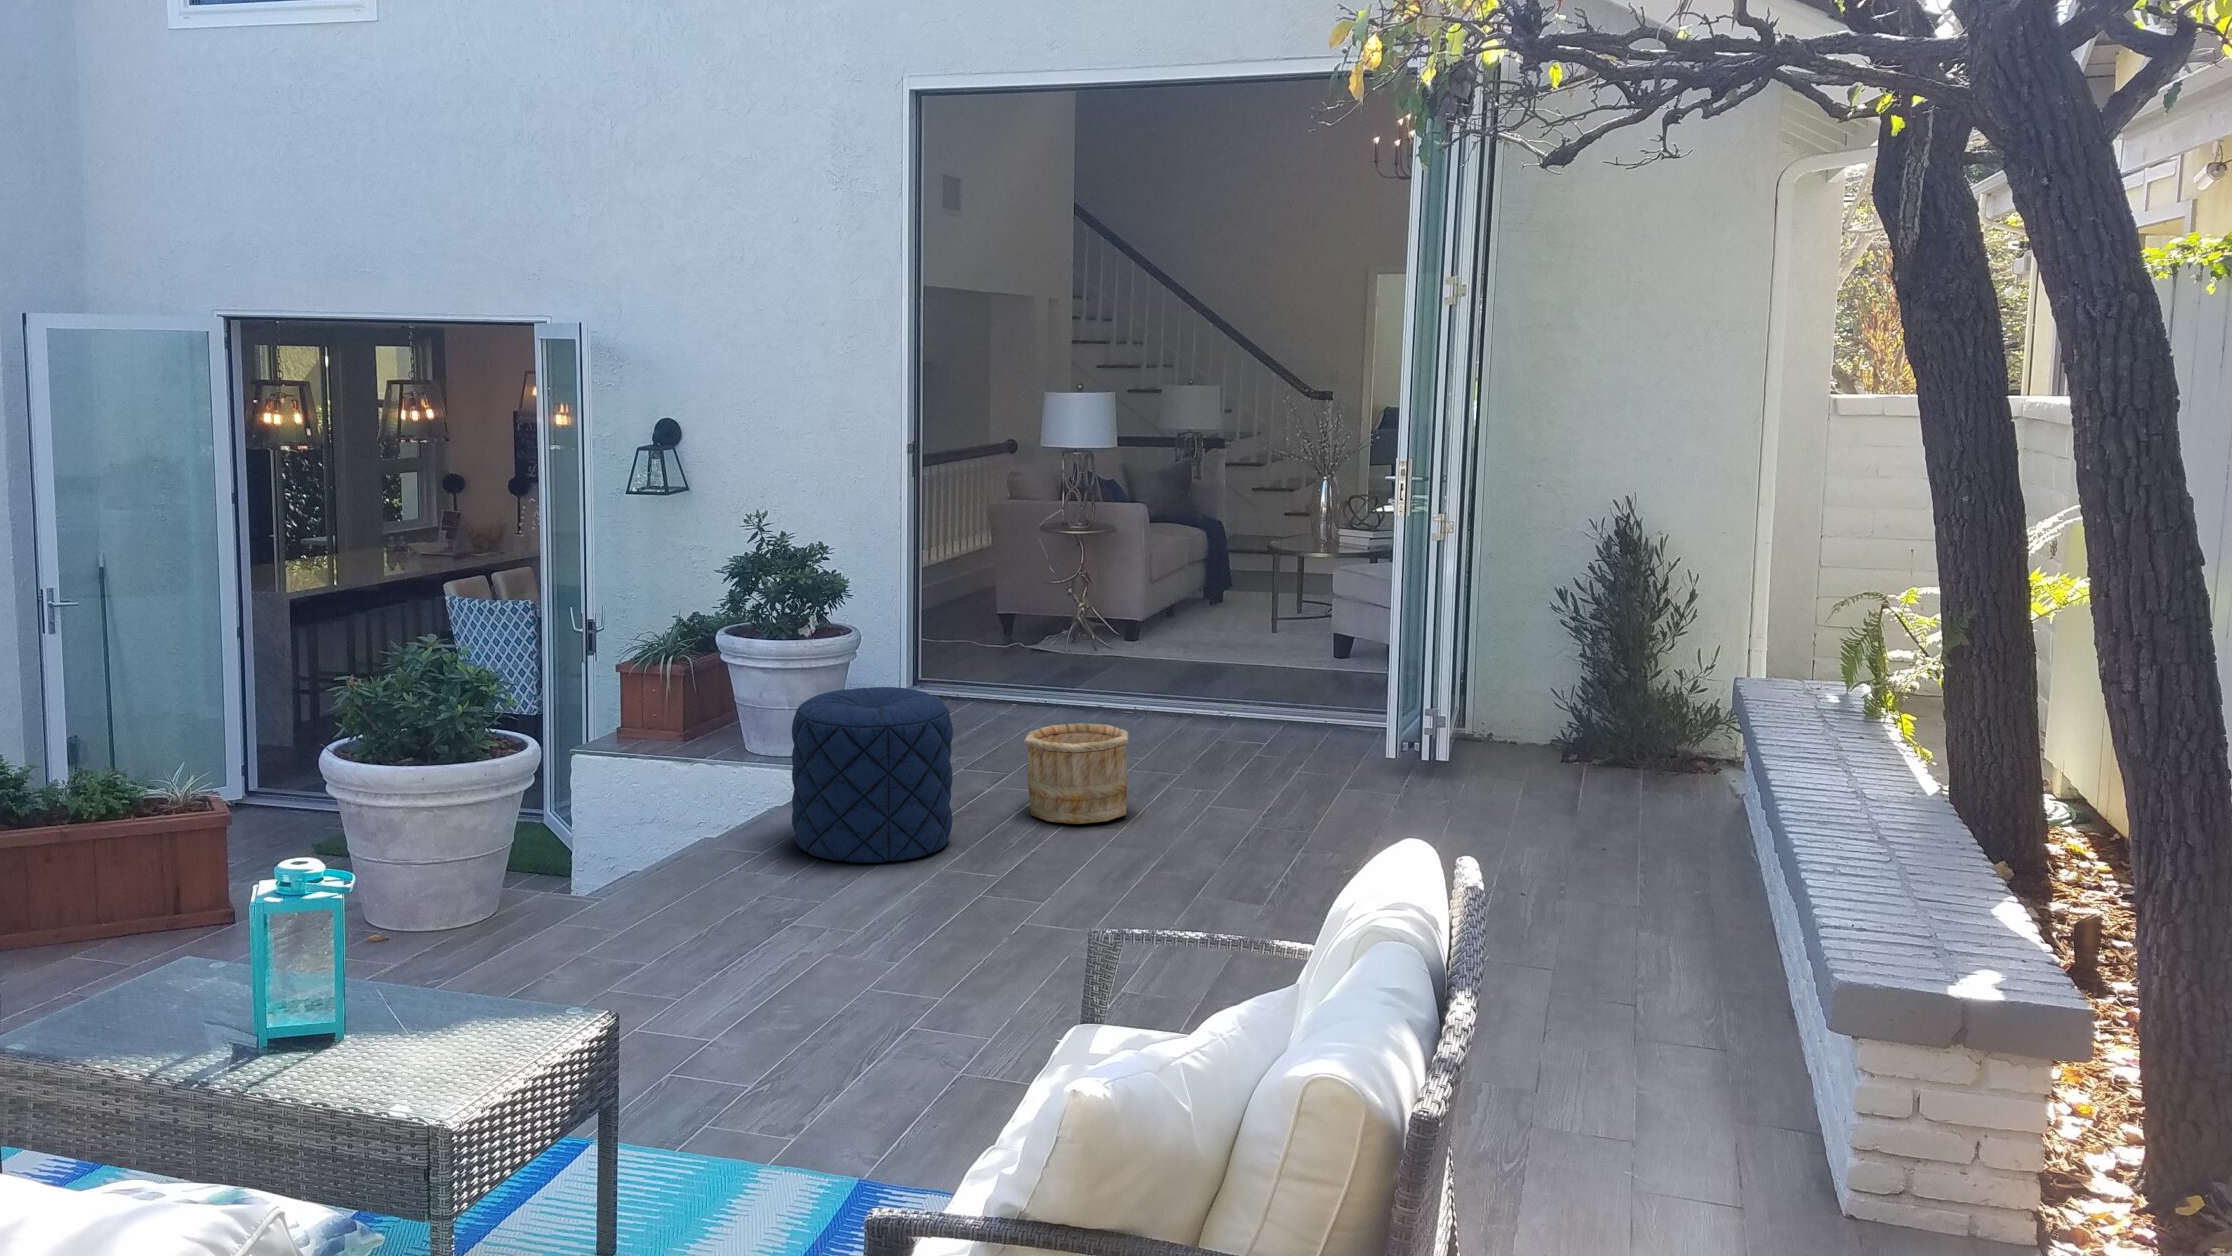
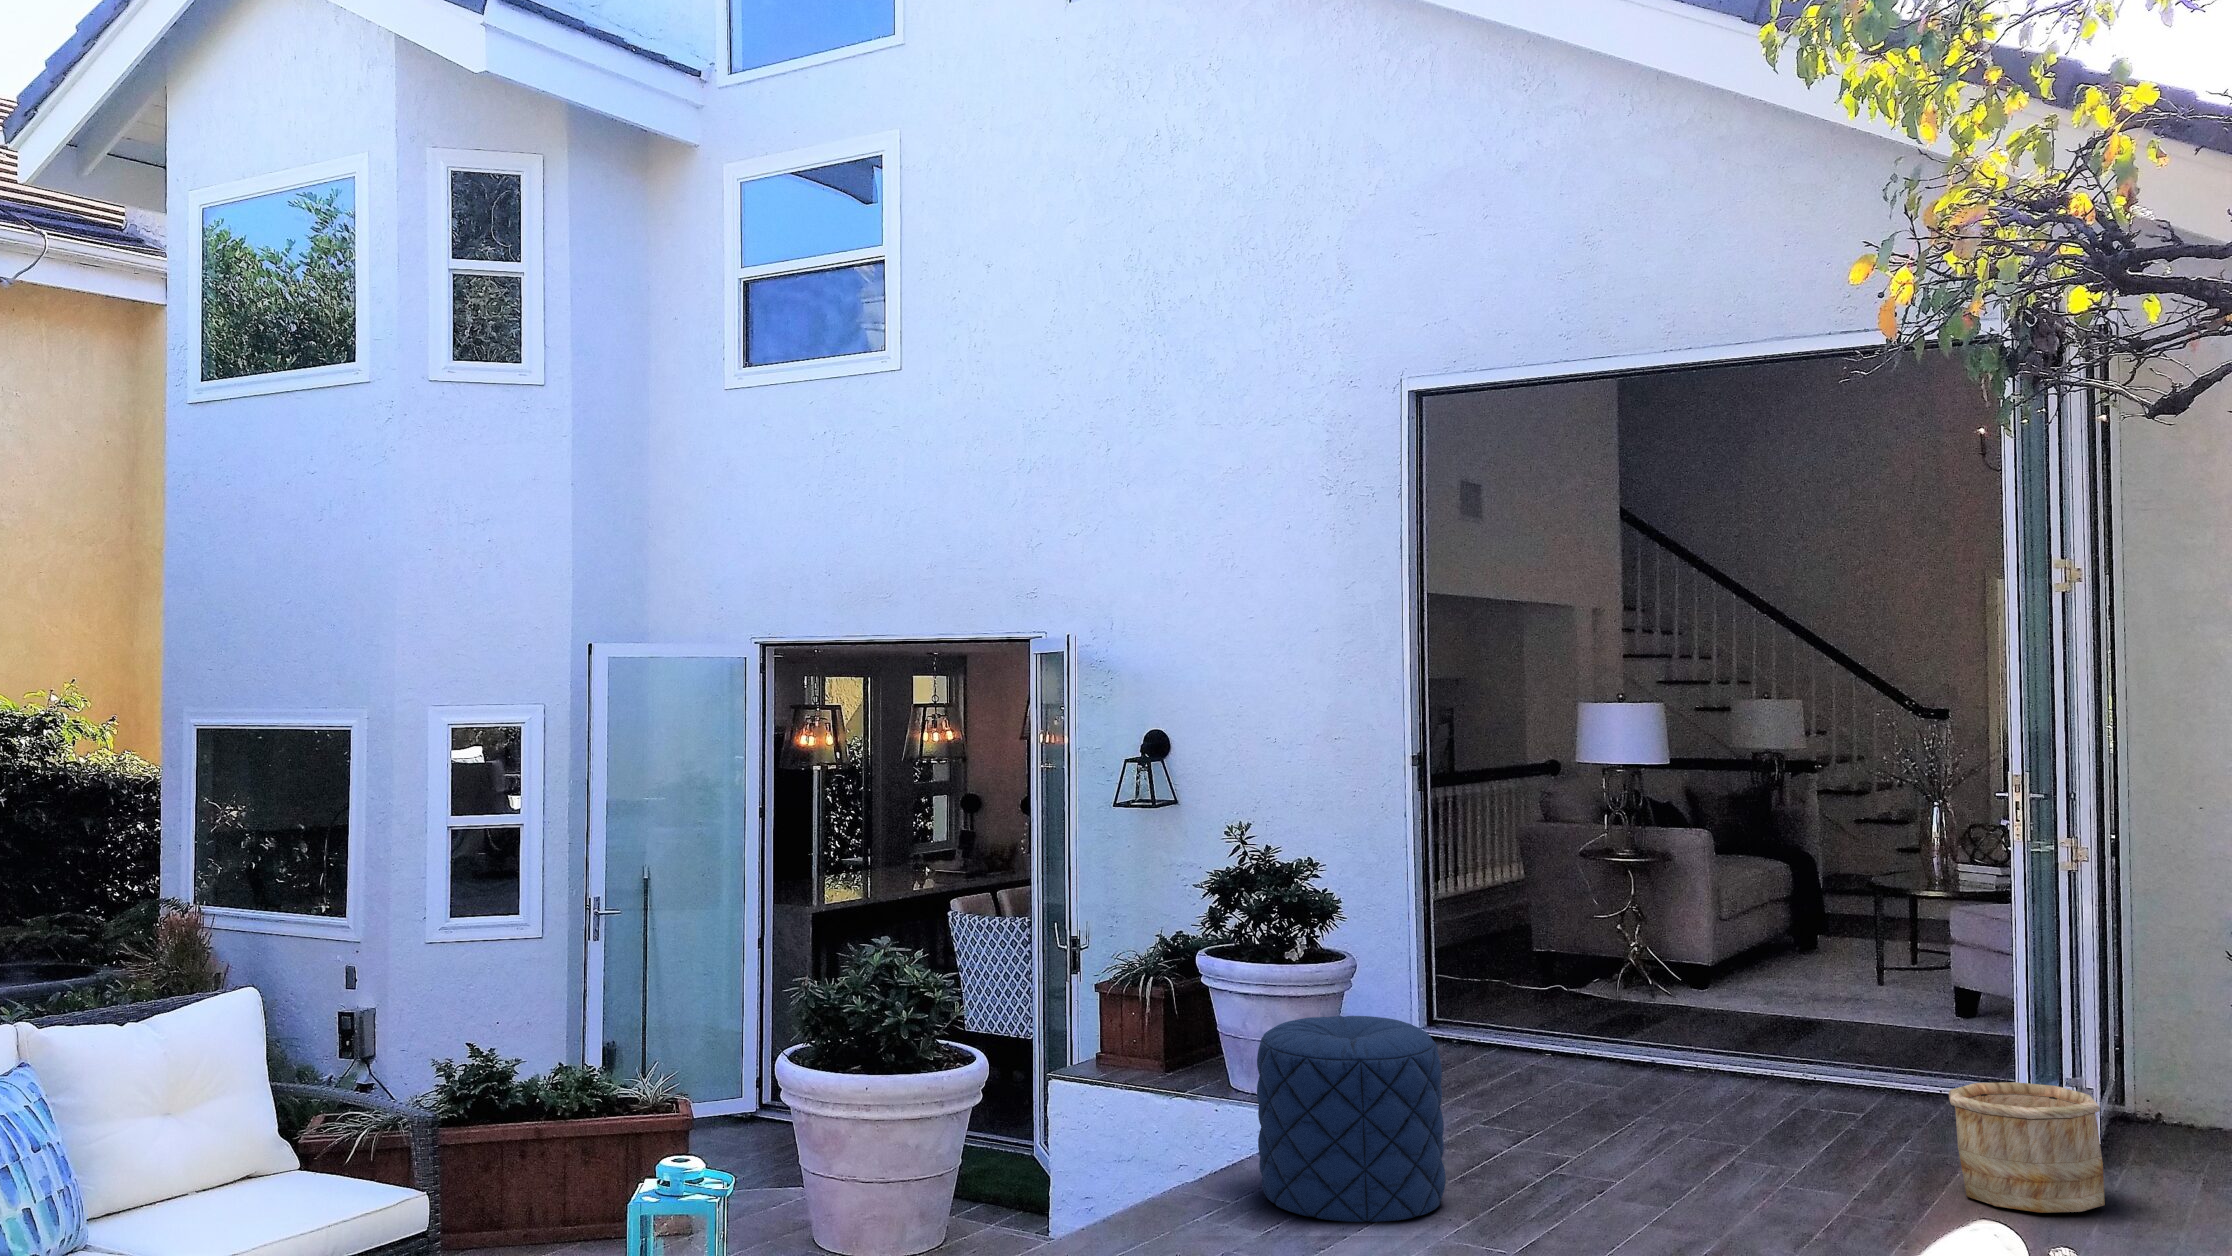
wooden bucket: present [1024,723,1129,824] -> present [1949,1082,2105,1213]

